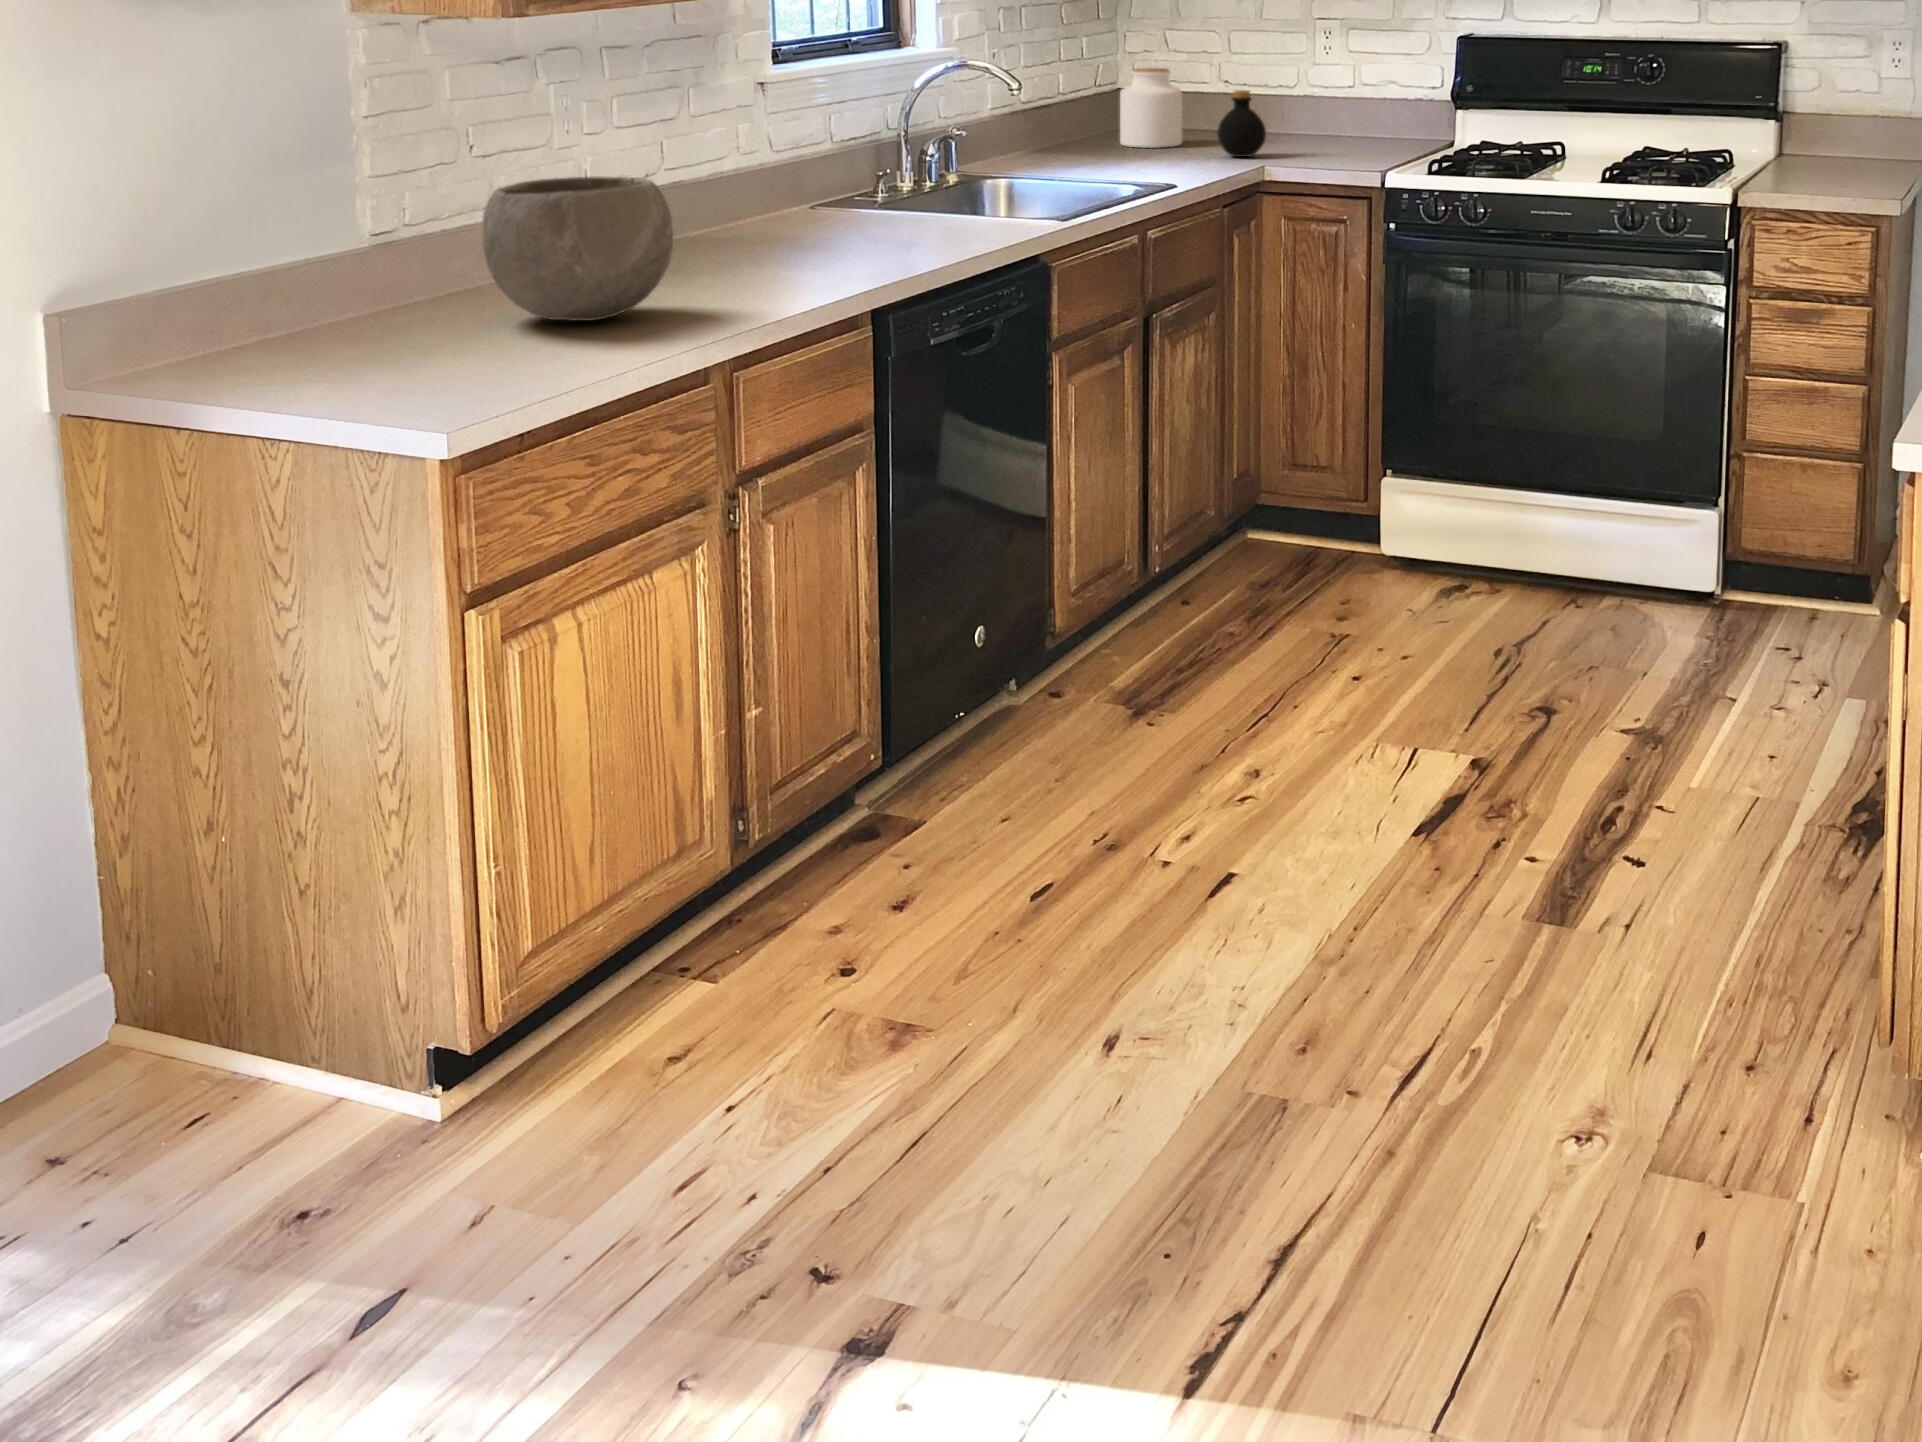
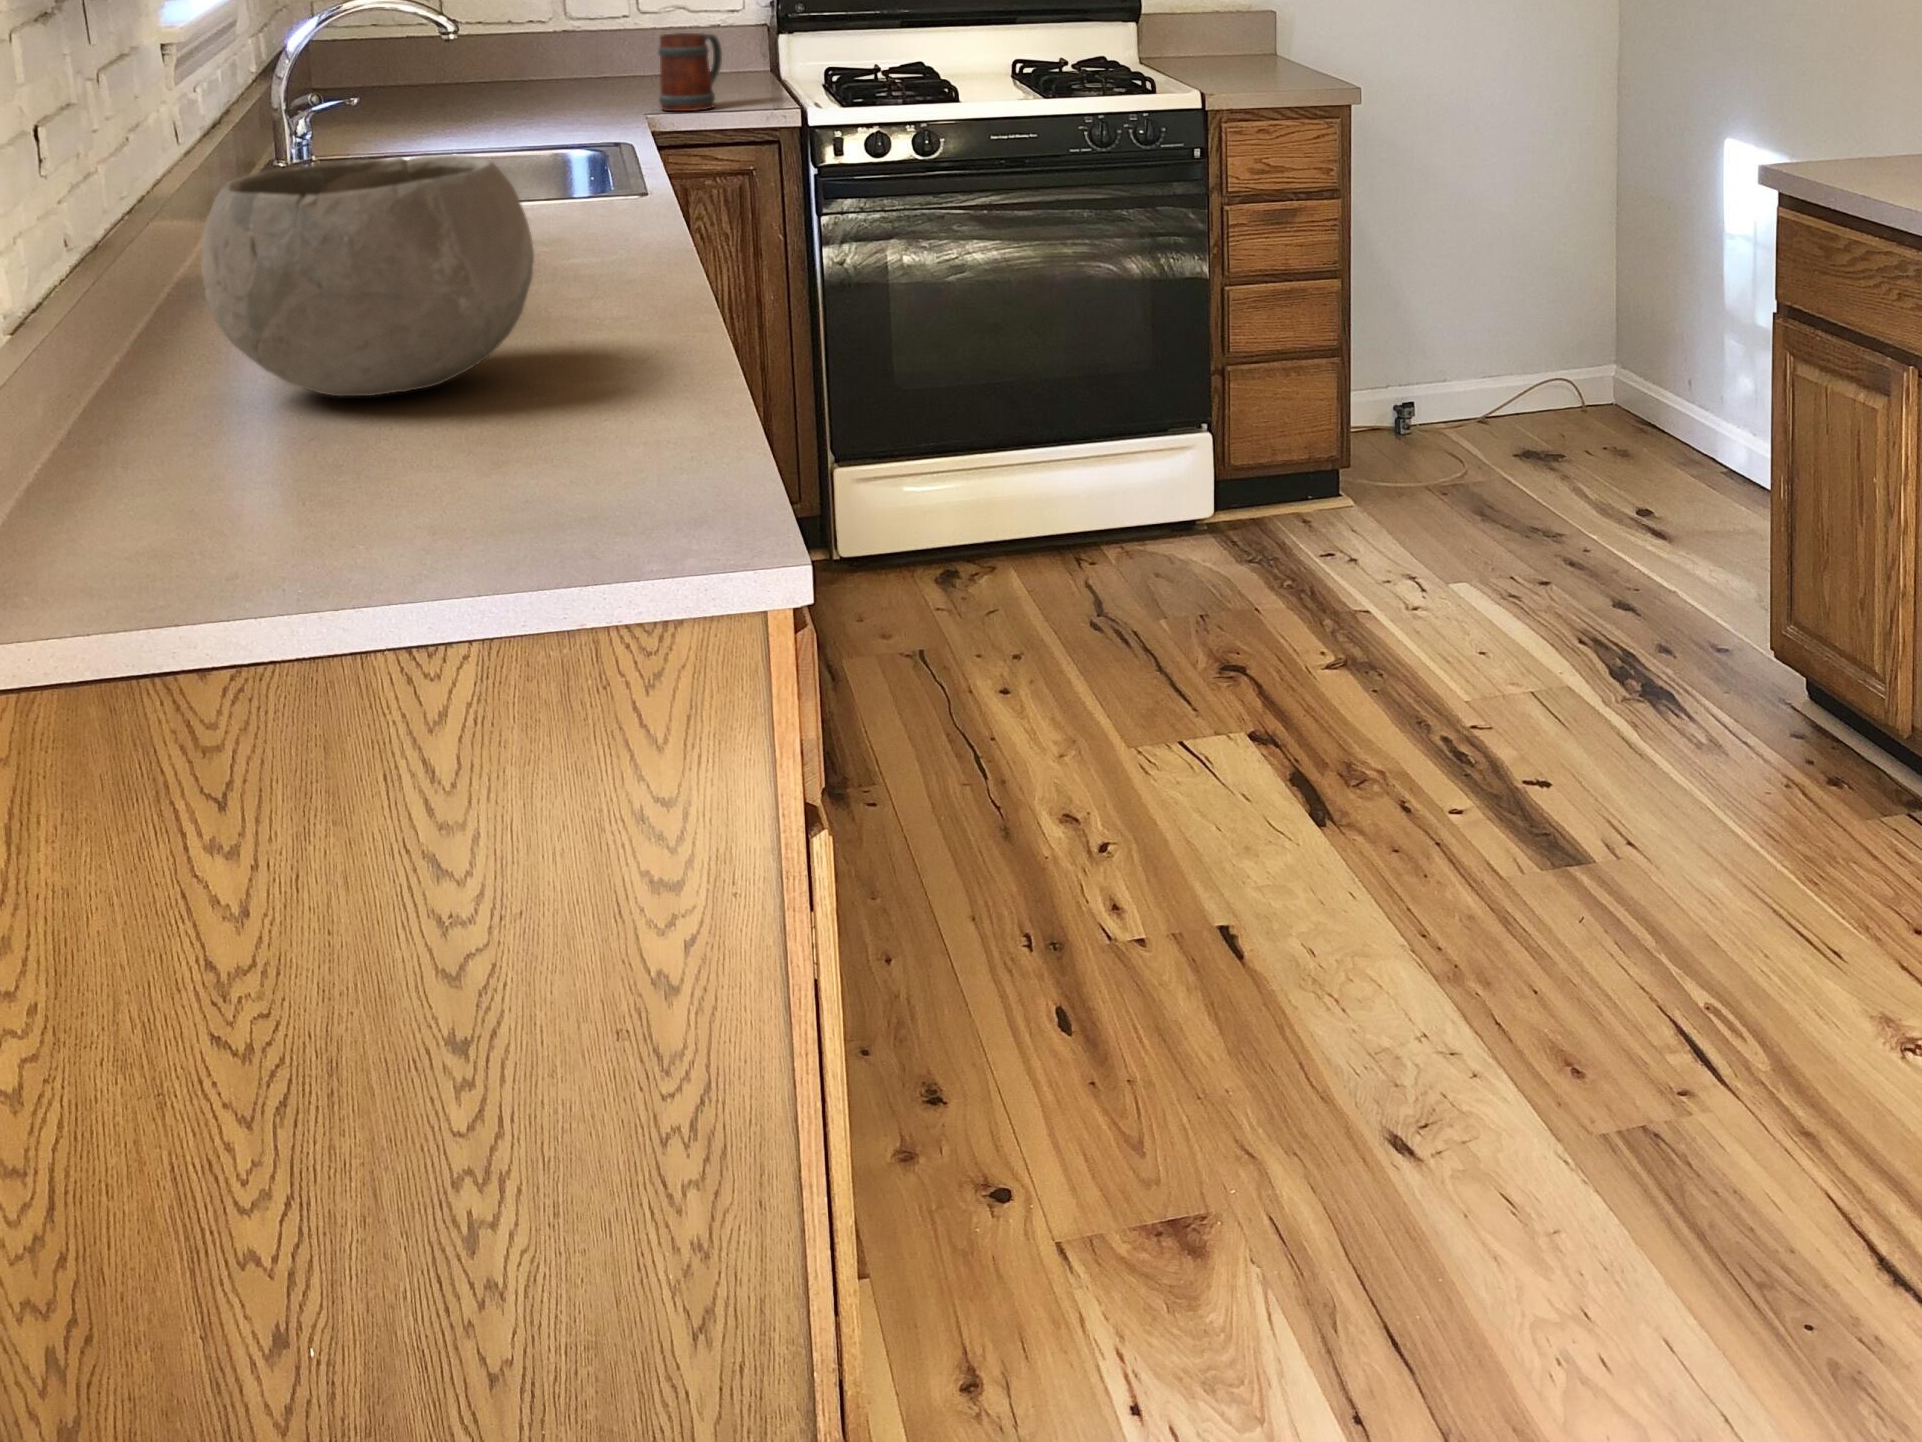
jar: present [1120,68,1182,148] -> none [371,6,464,110]
bottle: present [1217,90,1266,157] -> none [553,24,617,108]
mug: none [1275,103,1336,167] -> present [658,33,722,111]

